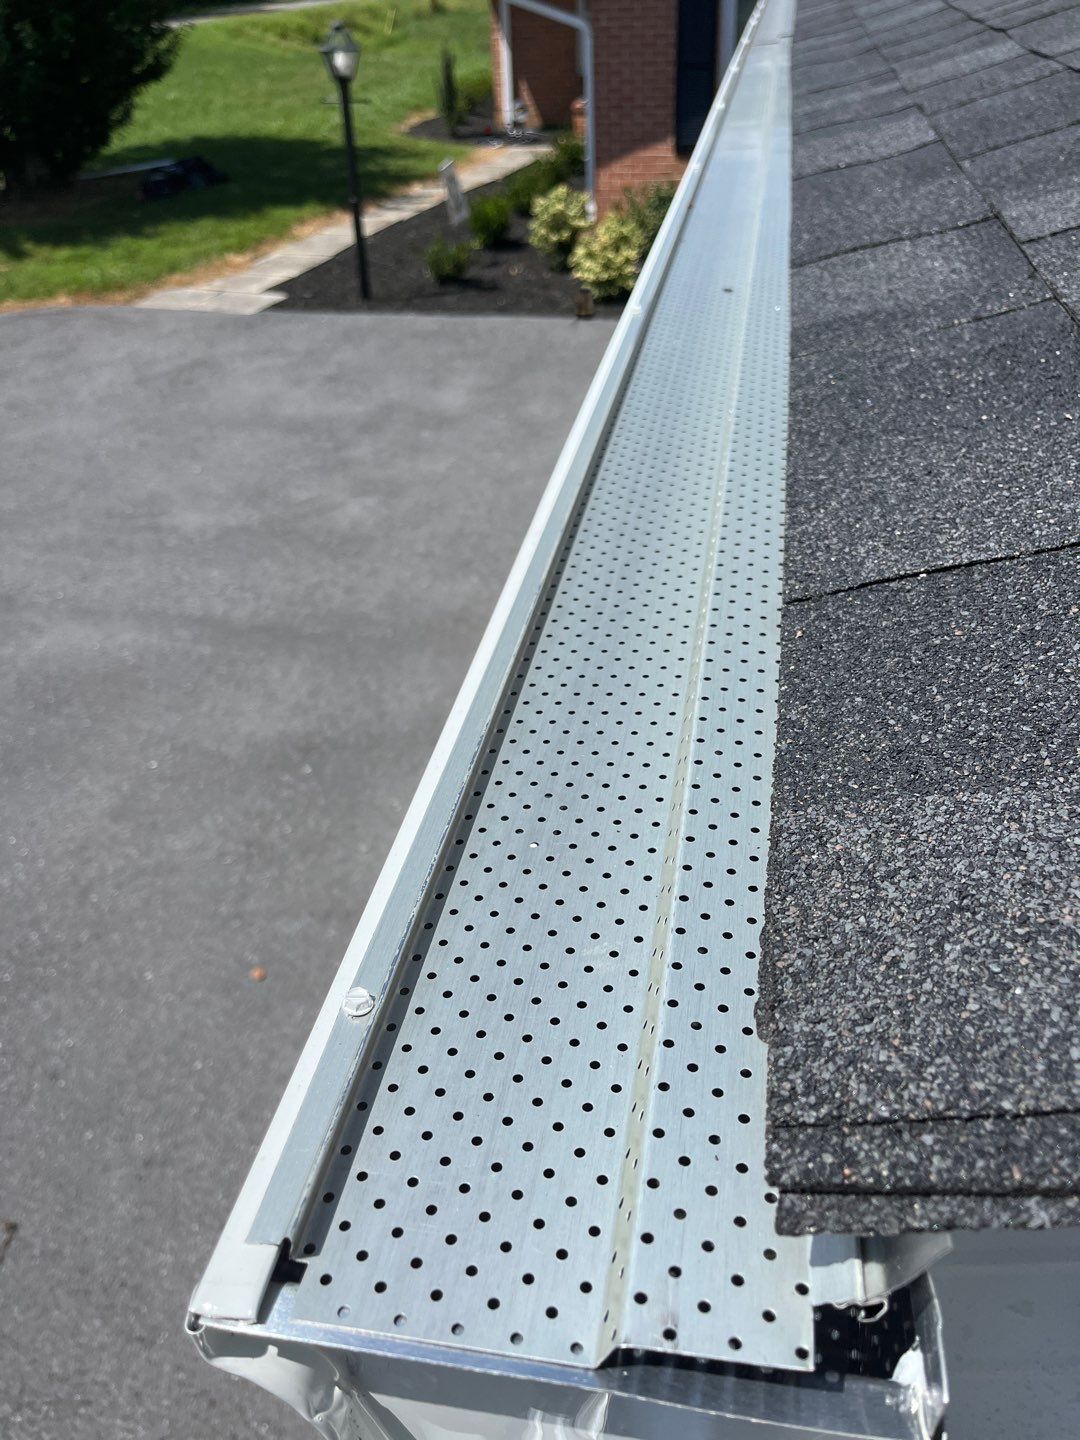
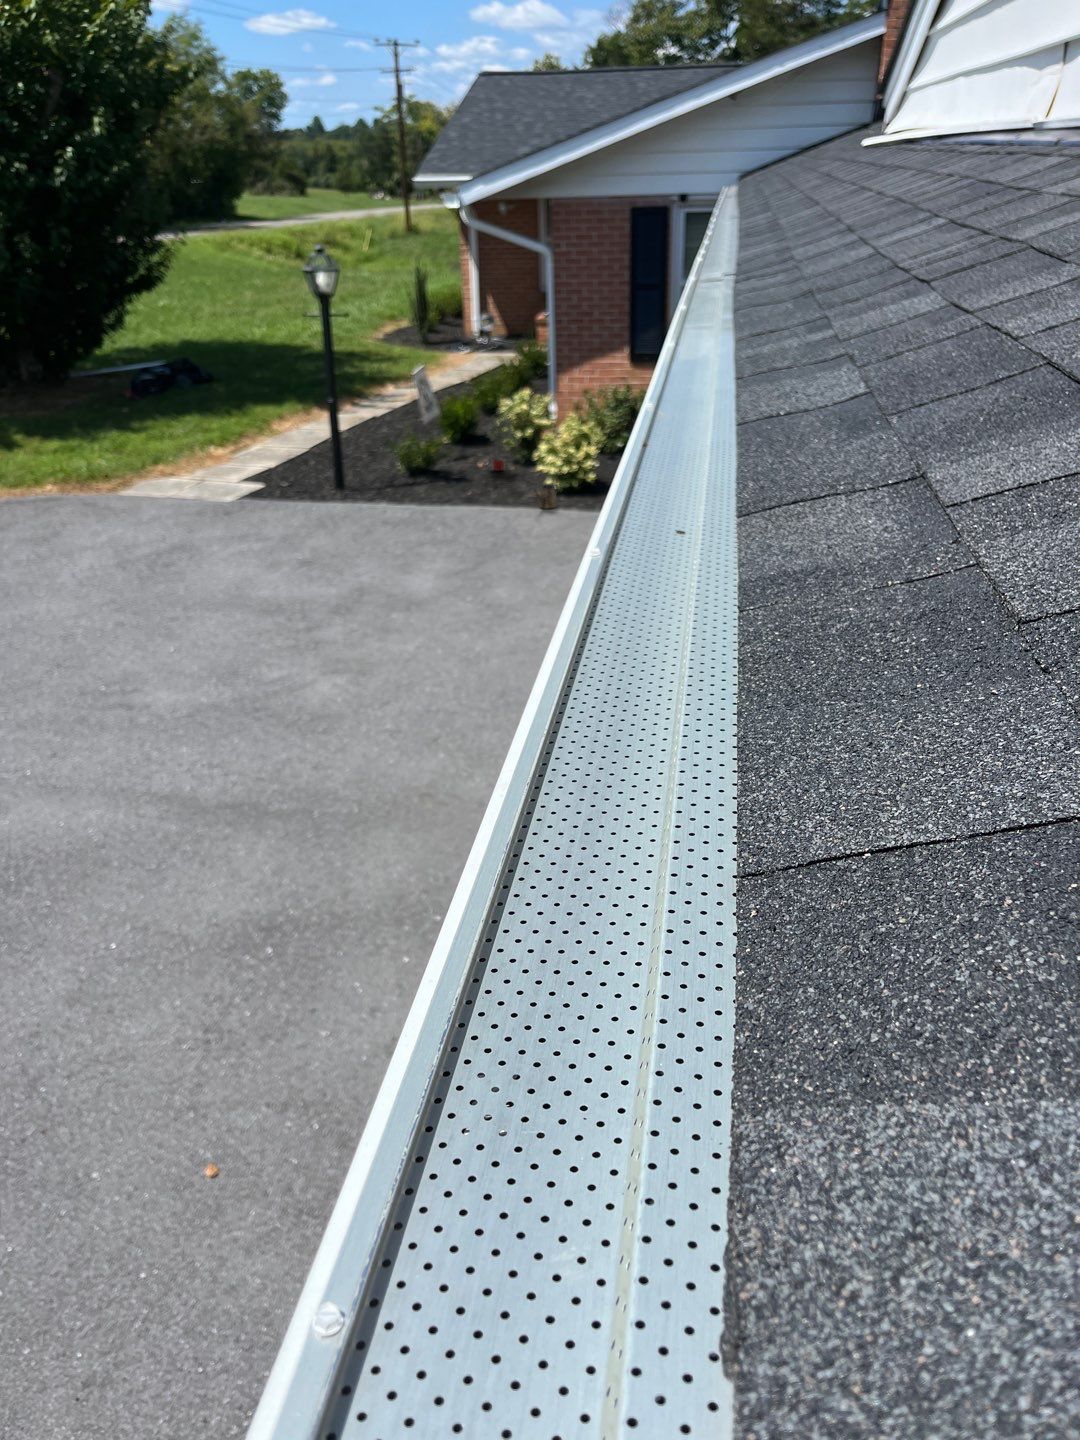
potted tree: present [482,98,501,135] -> present [487,410,518,471]

